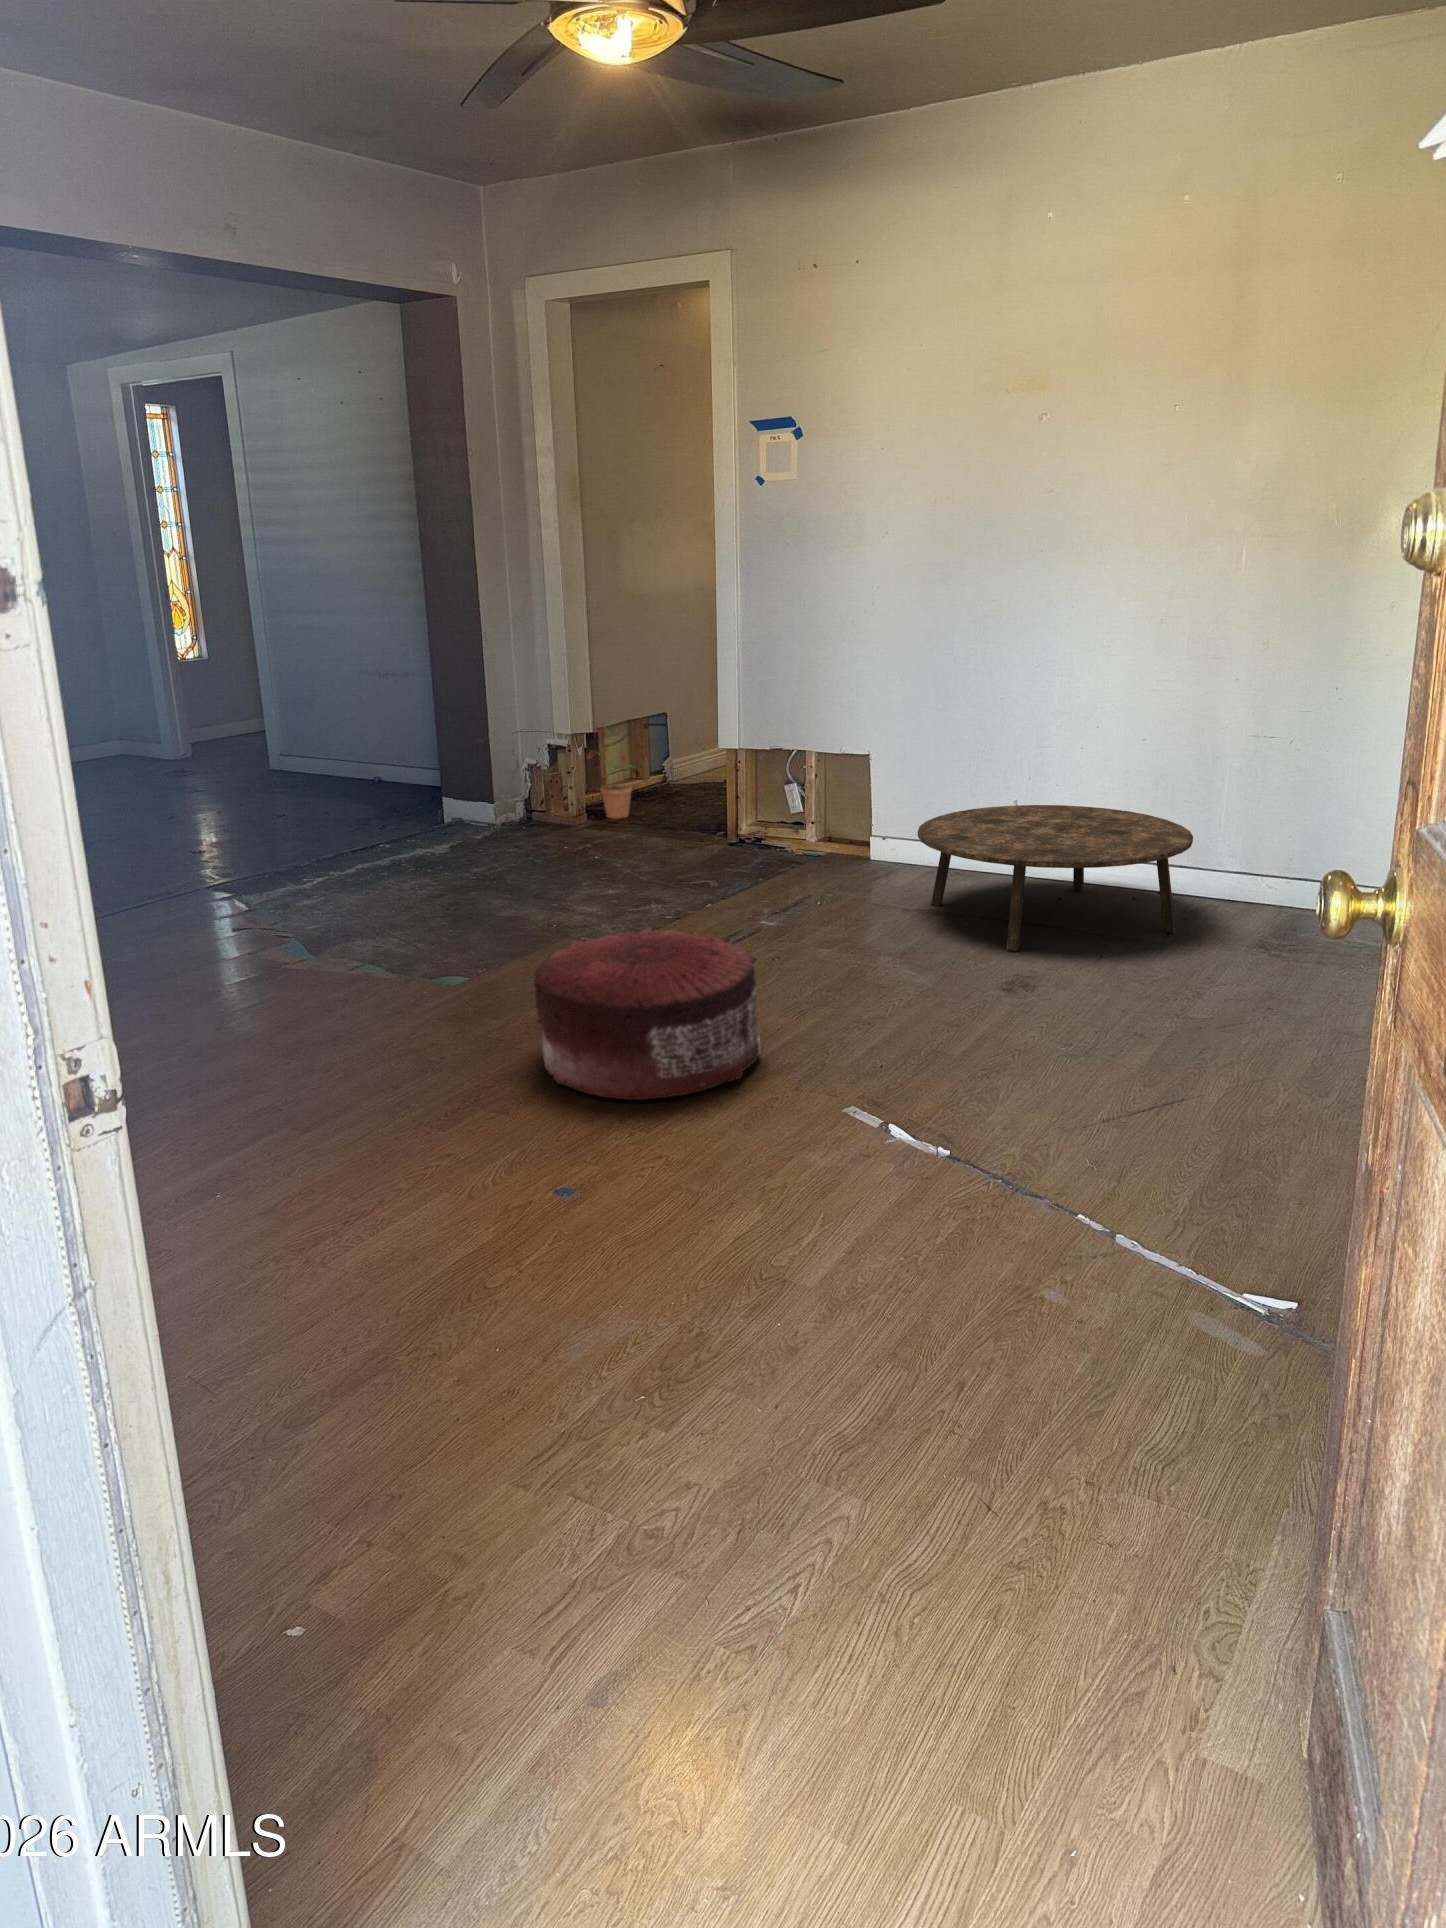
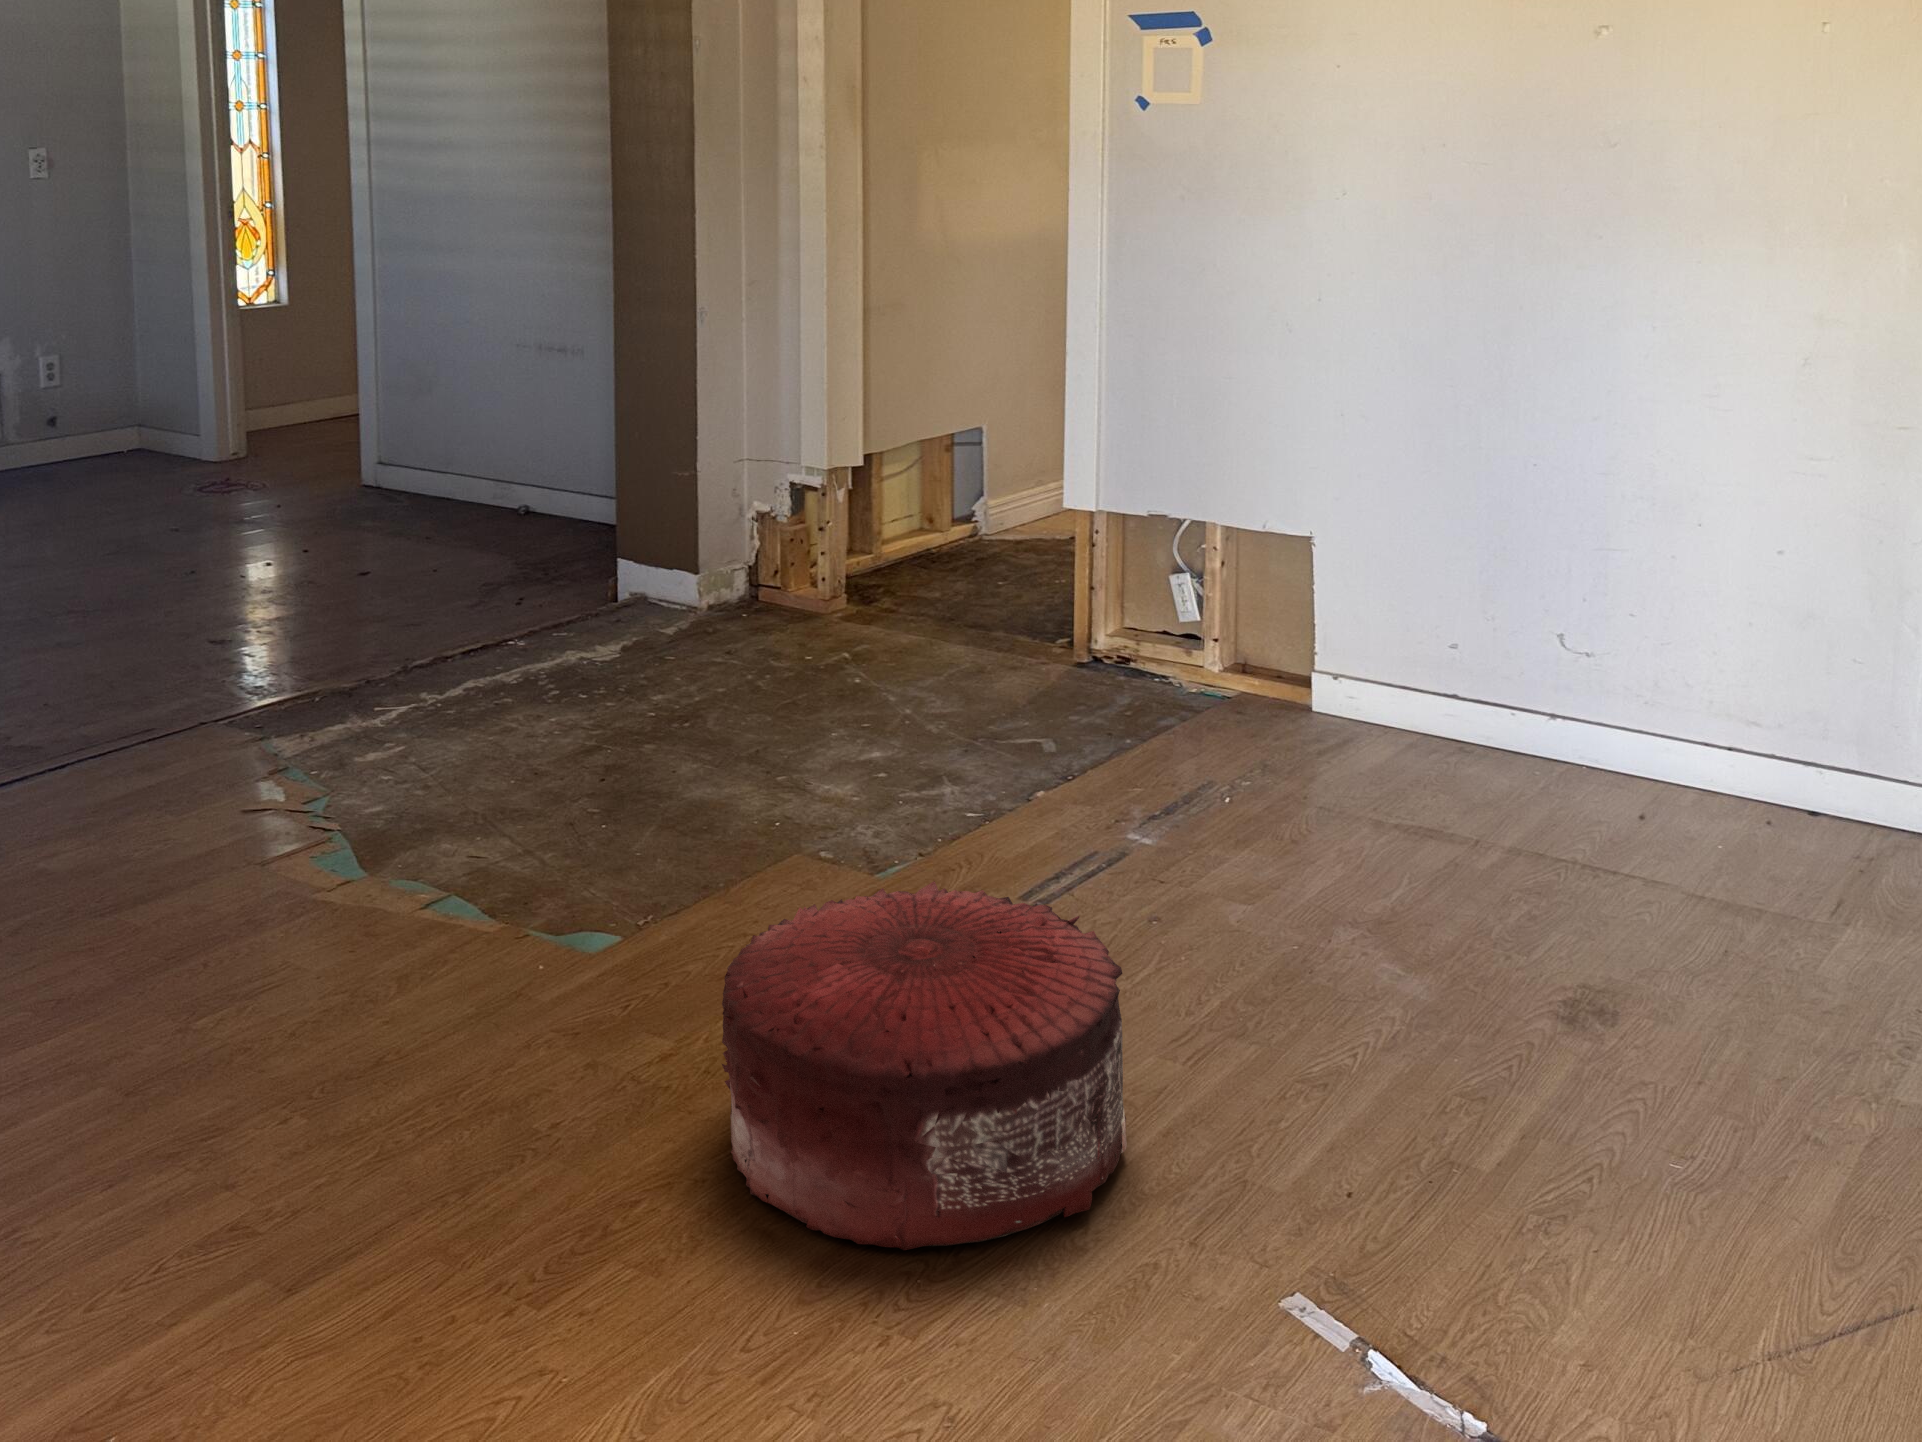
potted plant: present [588,724,632,819] -> none [848,451,928,605]
coffee table: present [918,805,1193,951] -> none [1399,644,1885,928]

